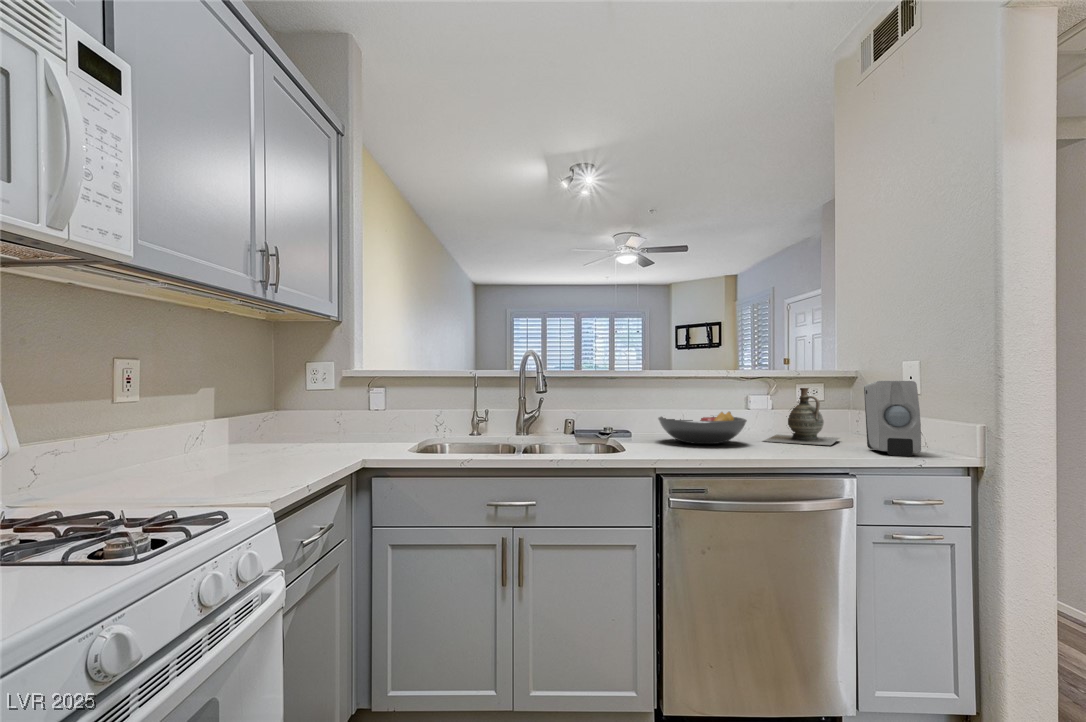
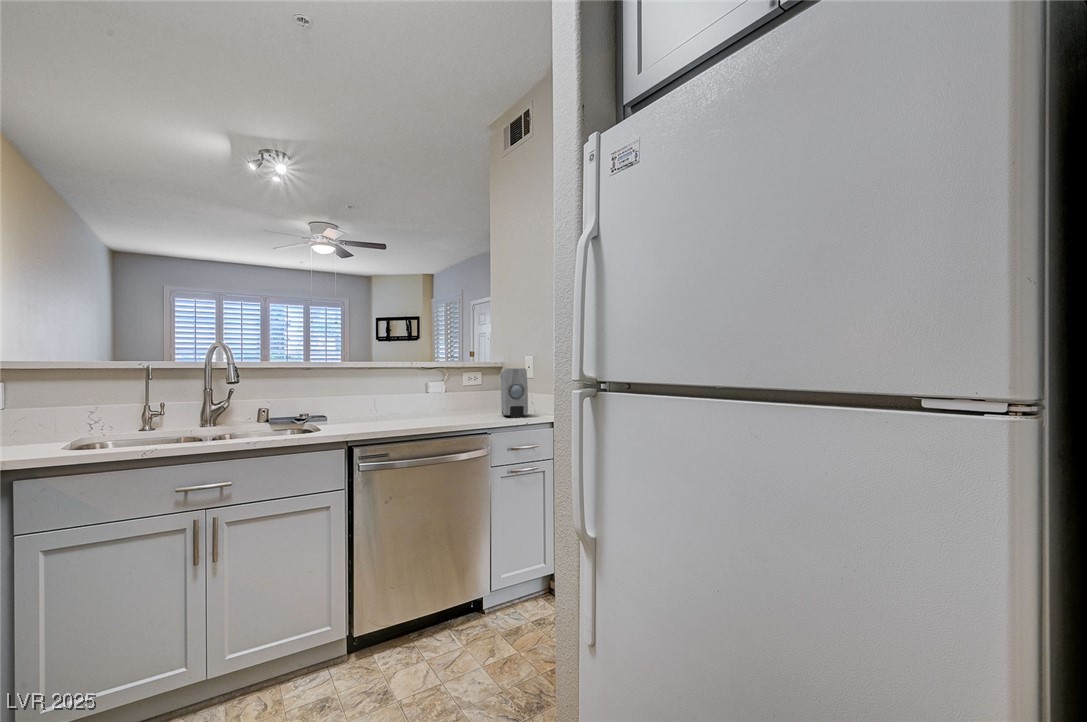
ceramic jug: present [764,388,839,445] -> none [436,374,490,416]
fruit bowl: present [658,412,747,444] -> none [352,394,424,421]

